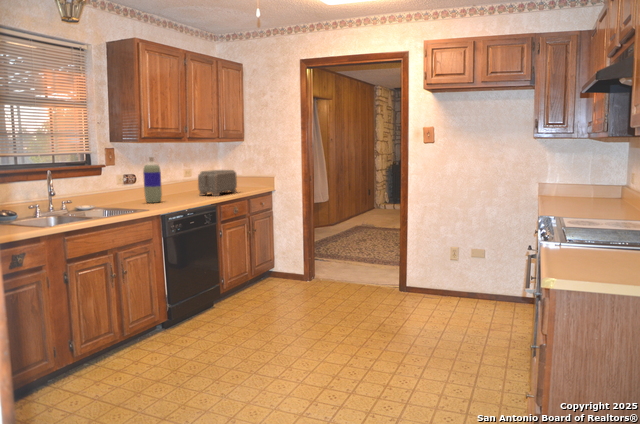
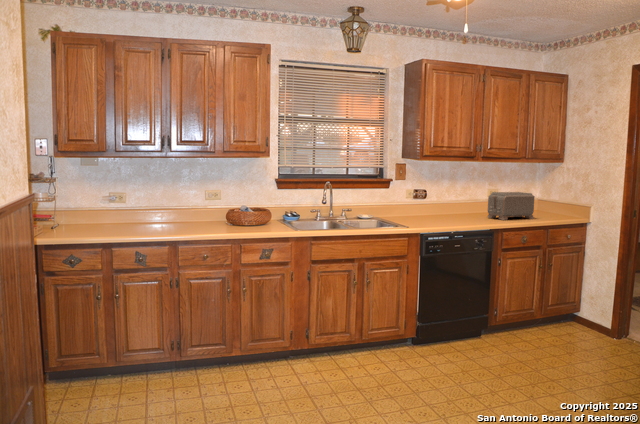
bottle: present [143,157,162,203] -> none [426,175,443,220]

